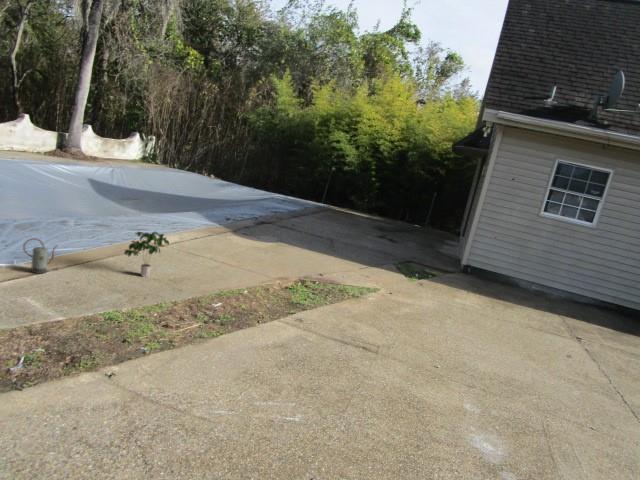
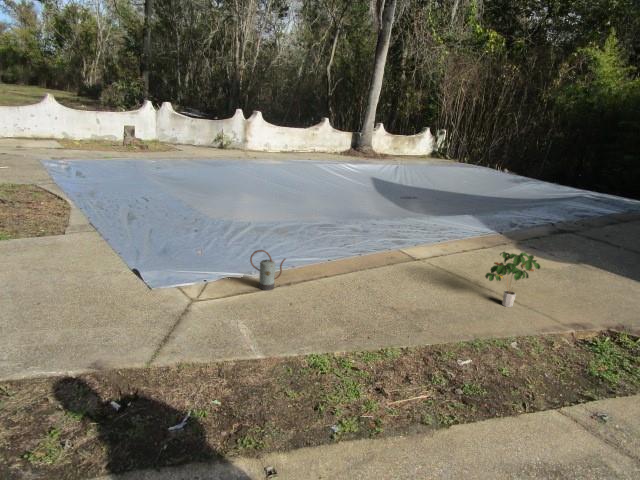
potted plant: present [124,232,169,277] -> present [485,252,540,307]

